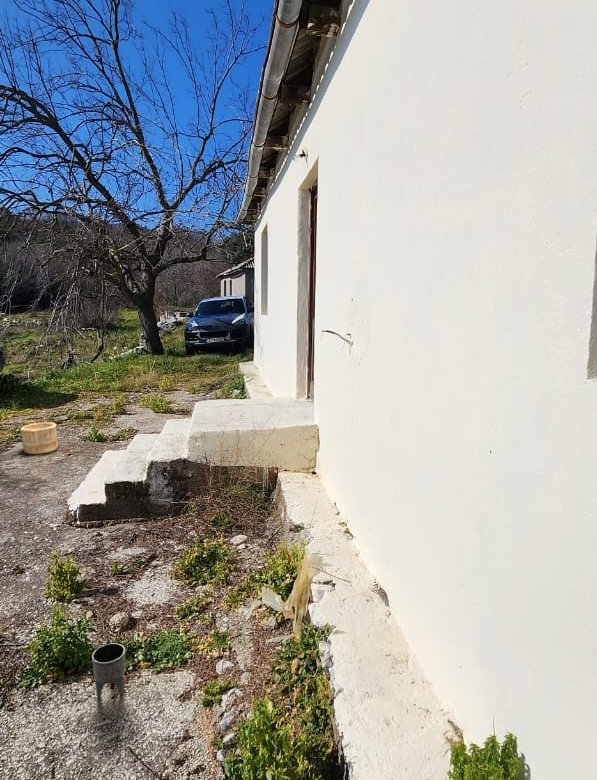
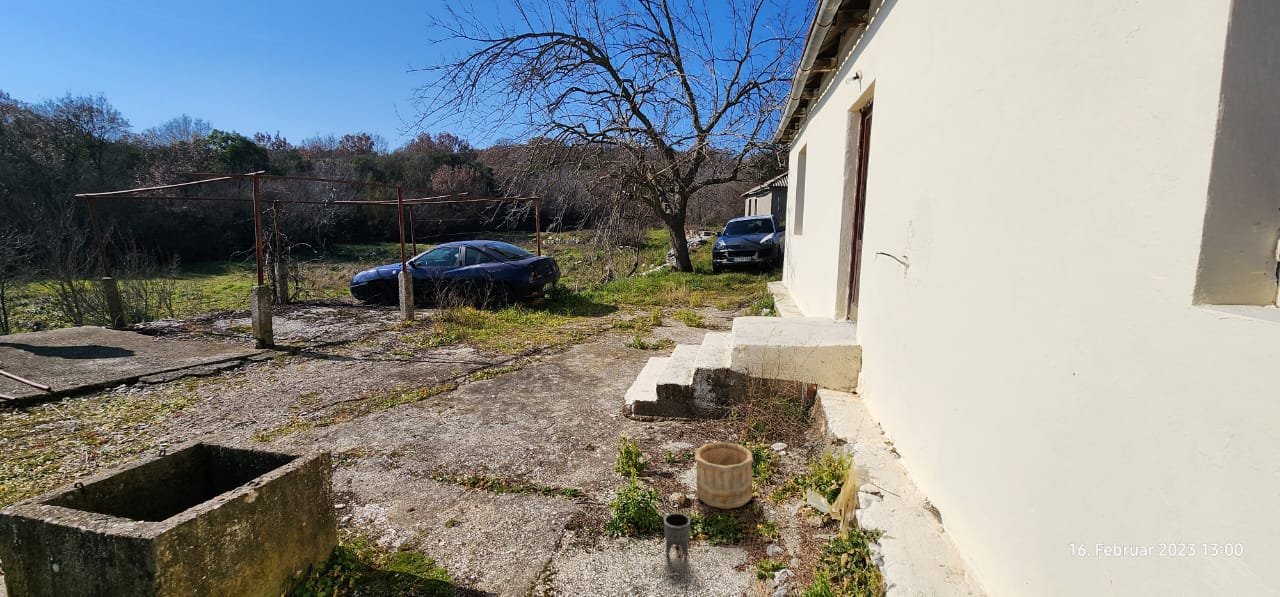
wooden bucket: present [20,422,58,454] -> present [695,442,753,509]

